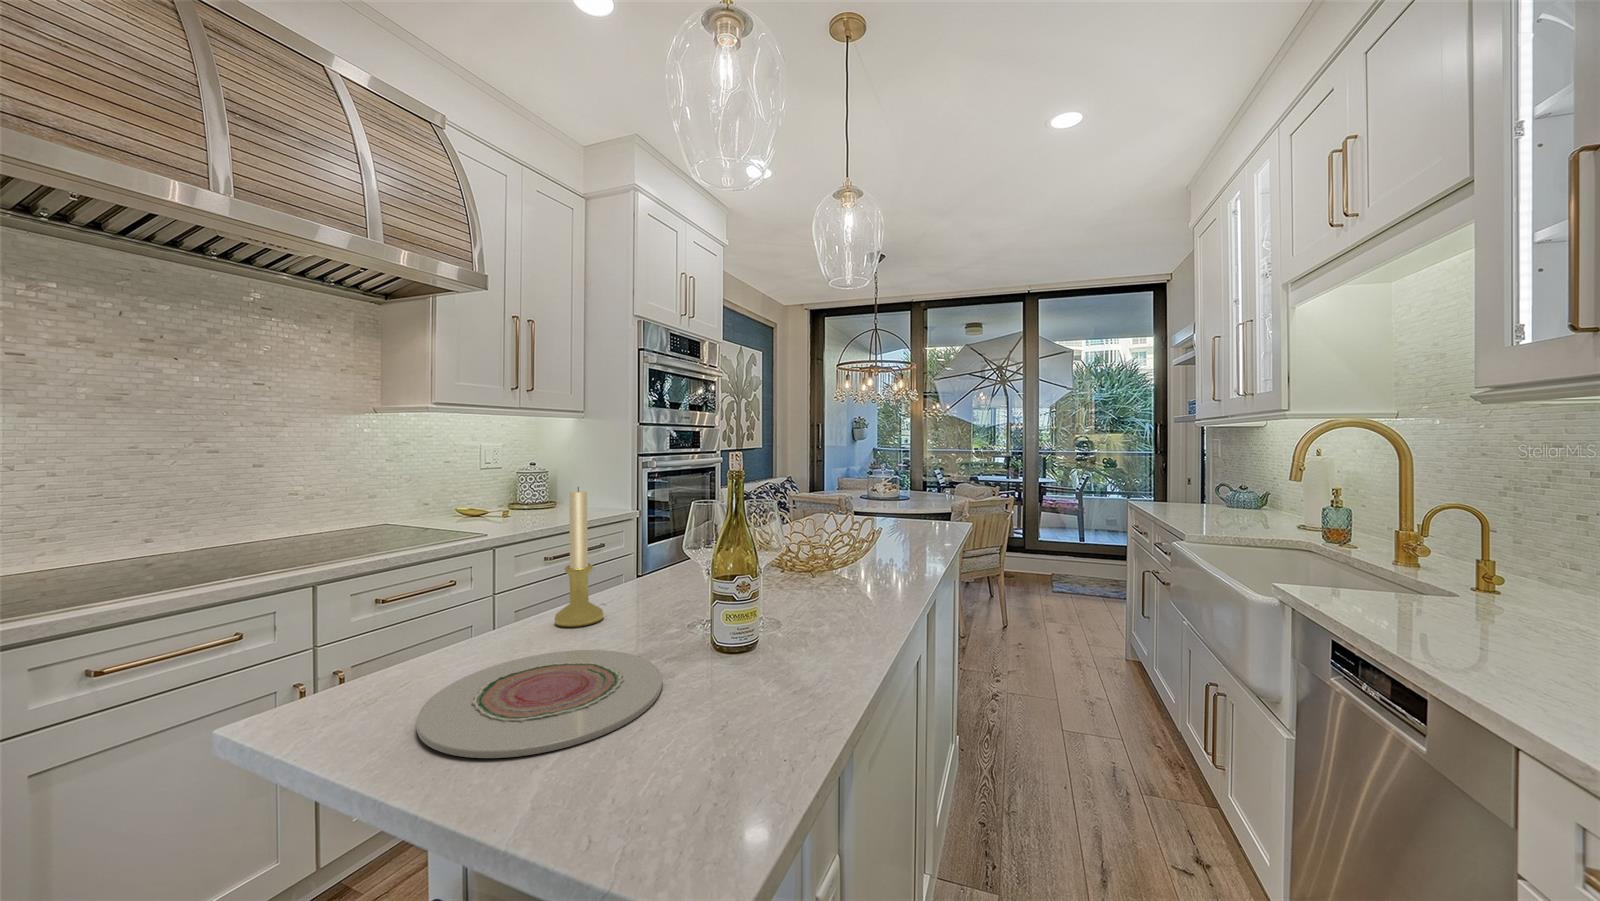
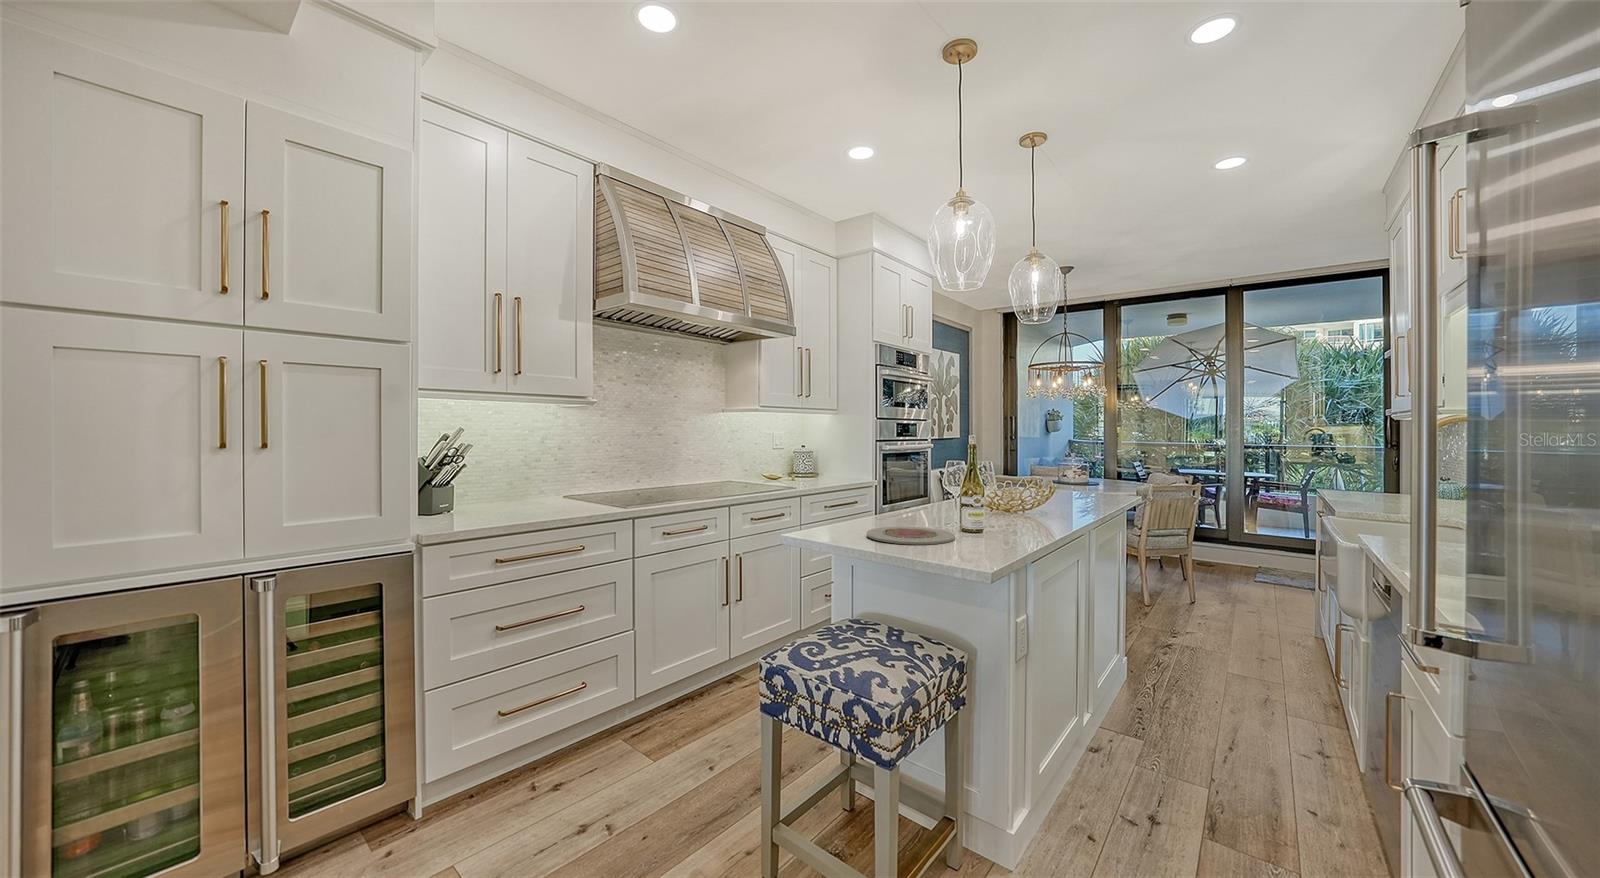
candle holder: present [554,487,604,627] -> none [885,456,908,523]

